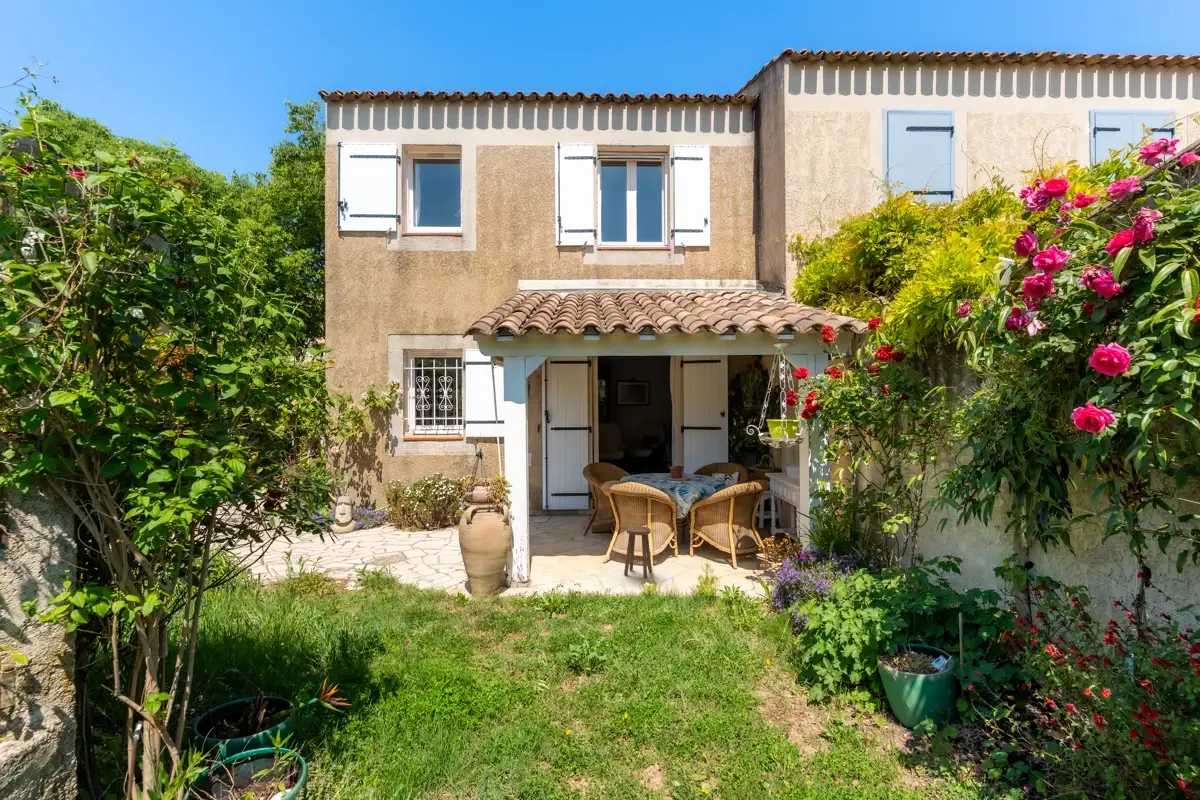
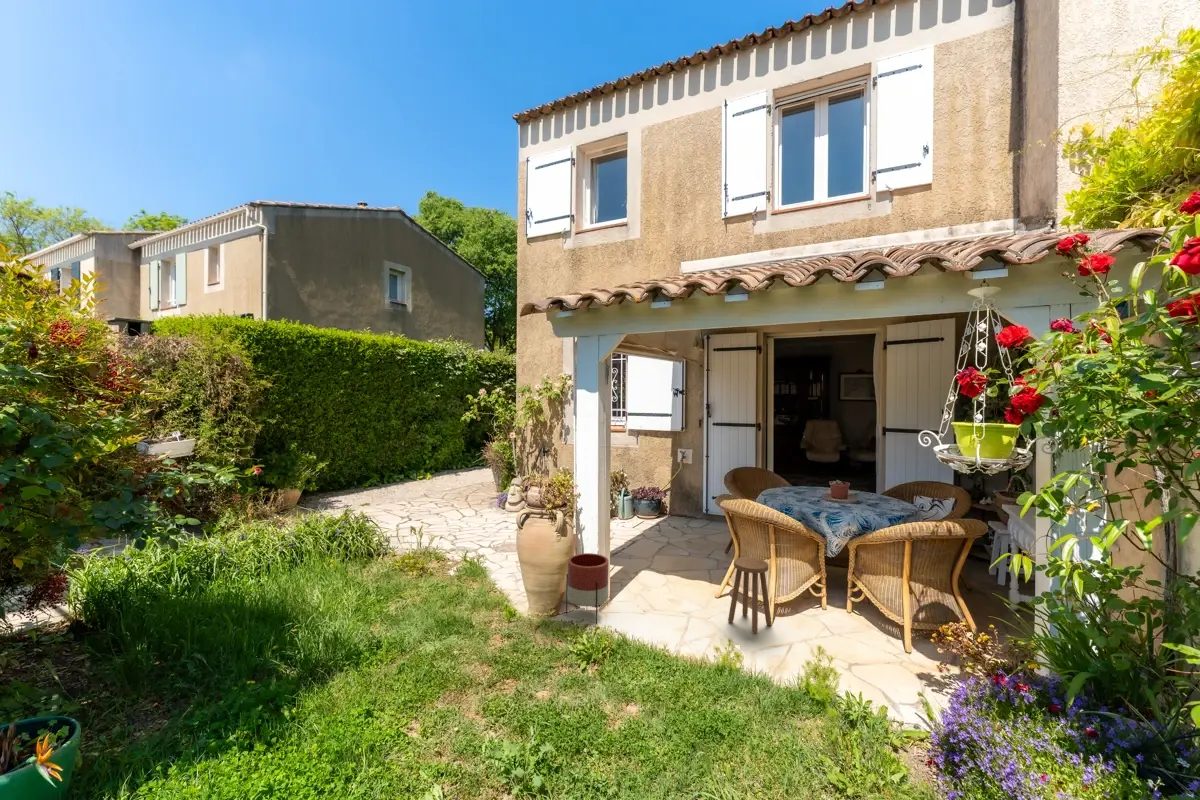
planter: none [507,541,541,594] -> present [566,553,608,624]

